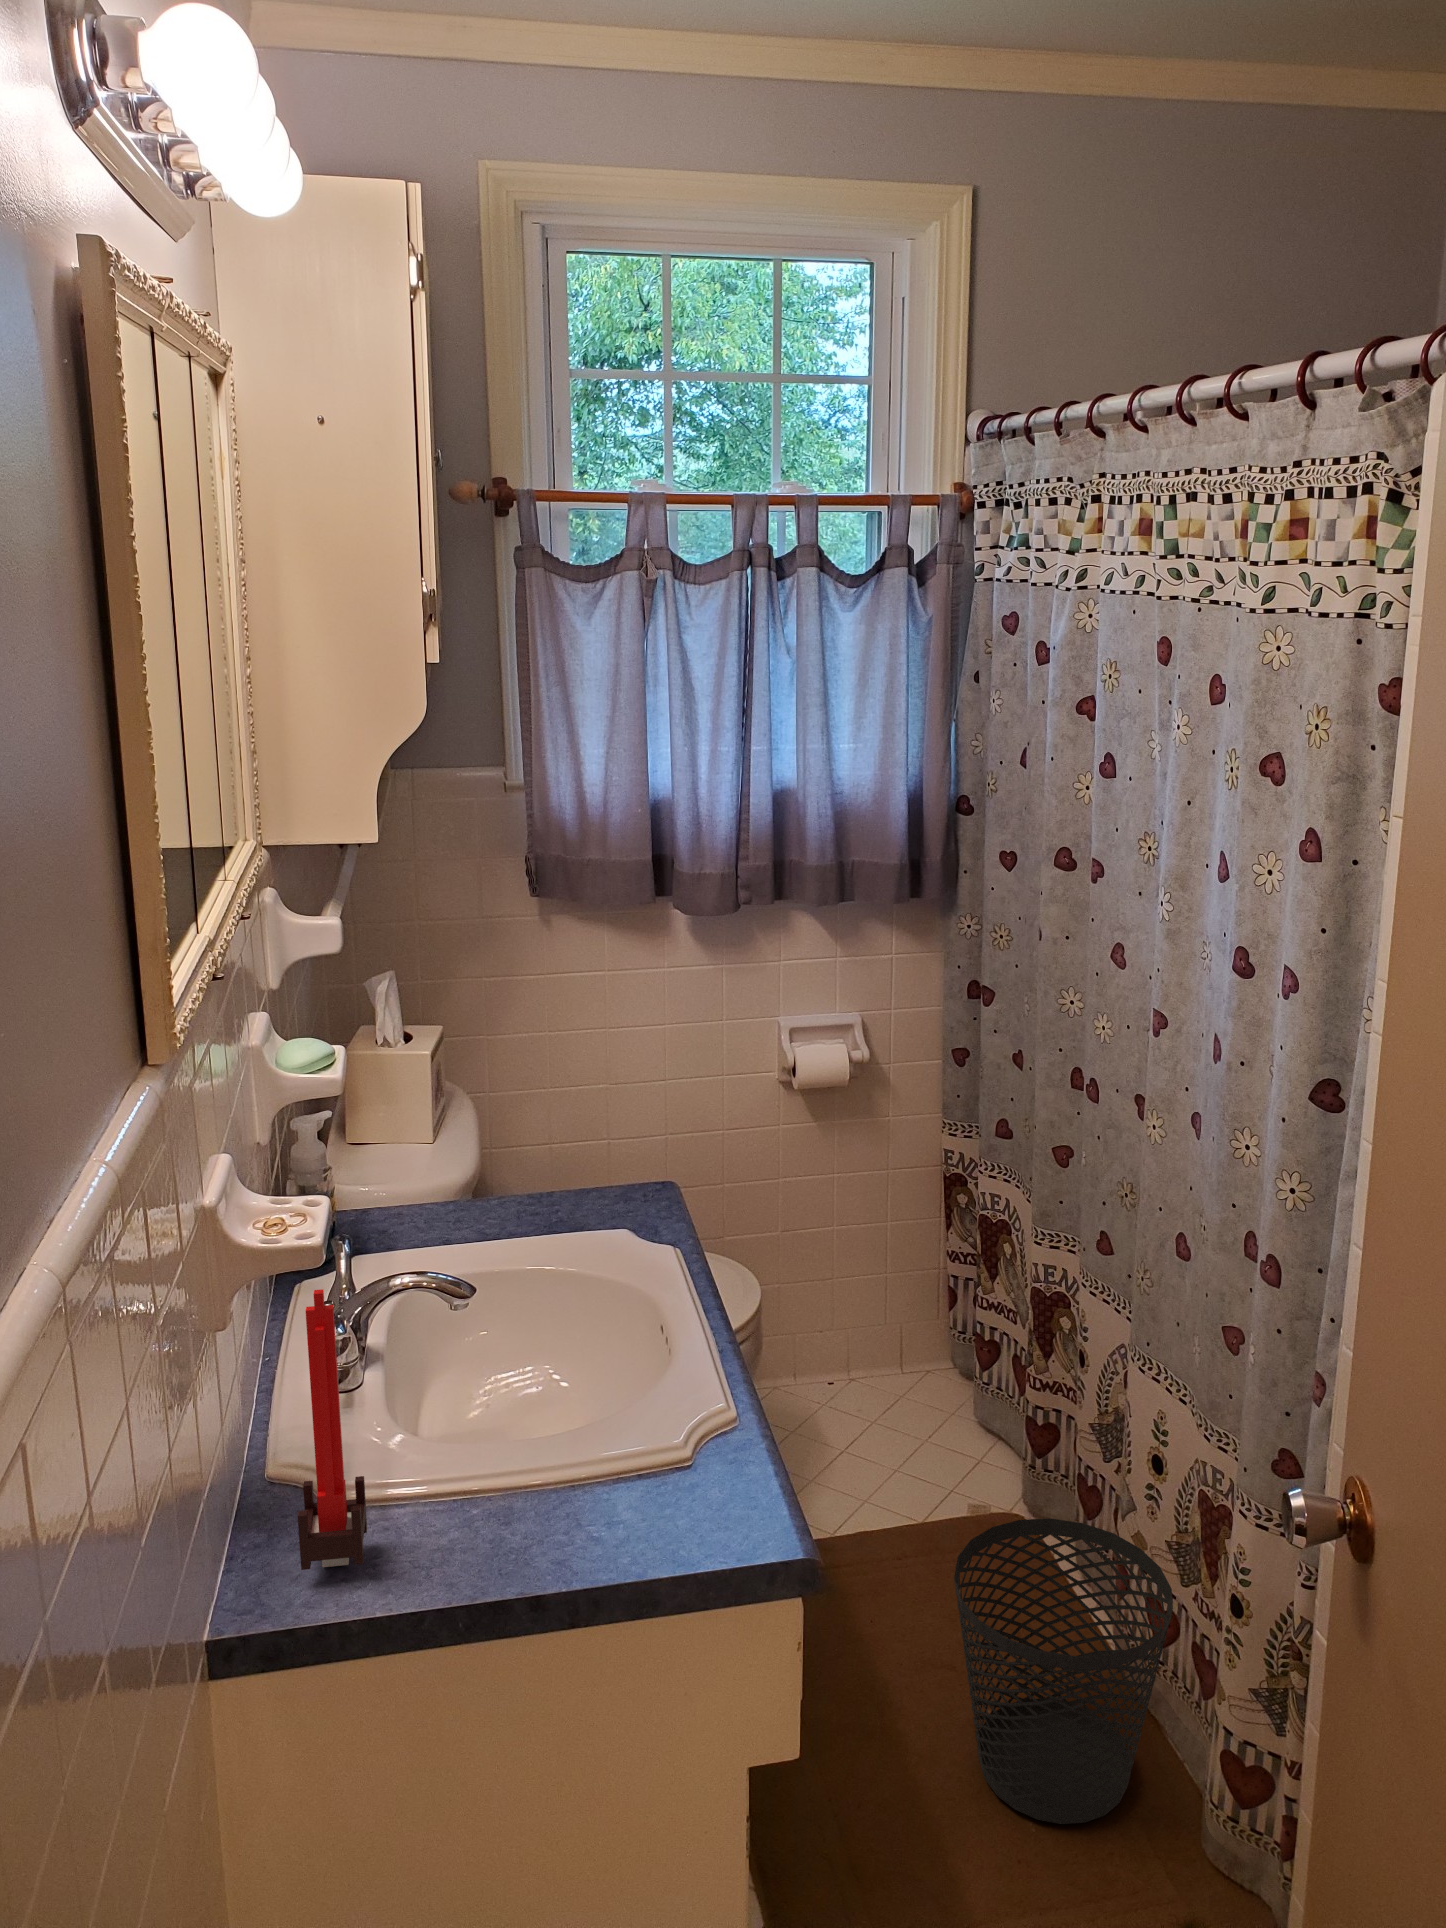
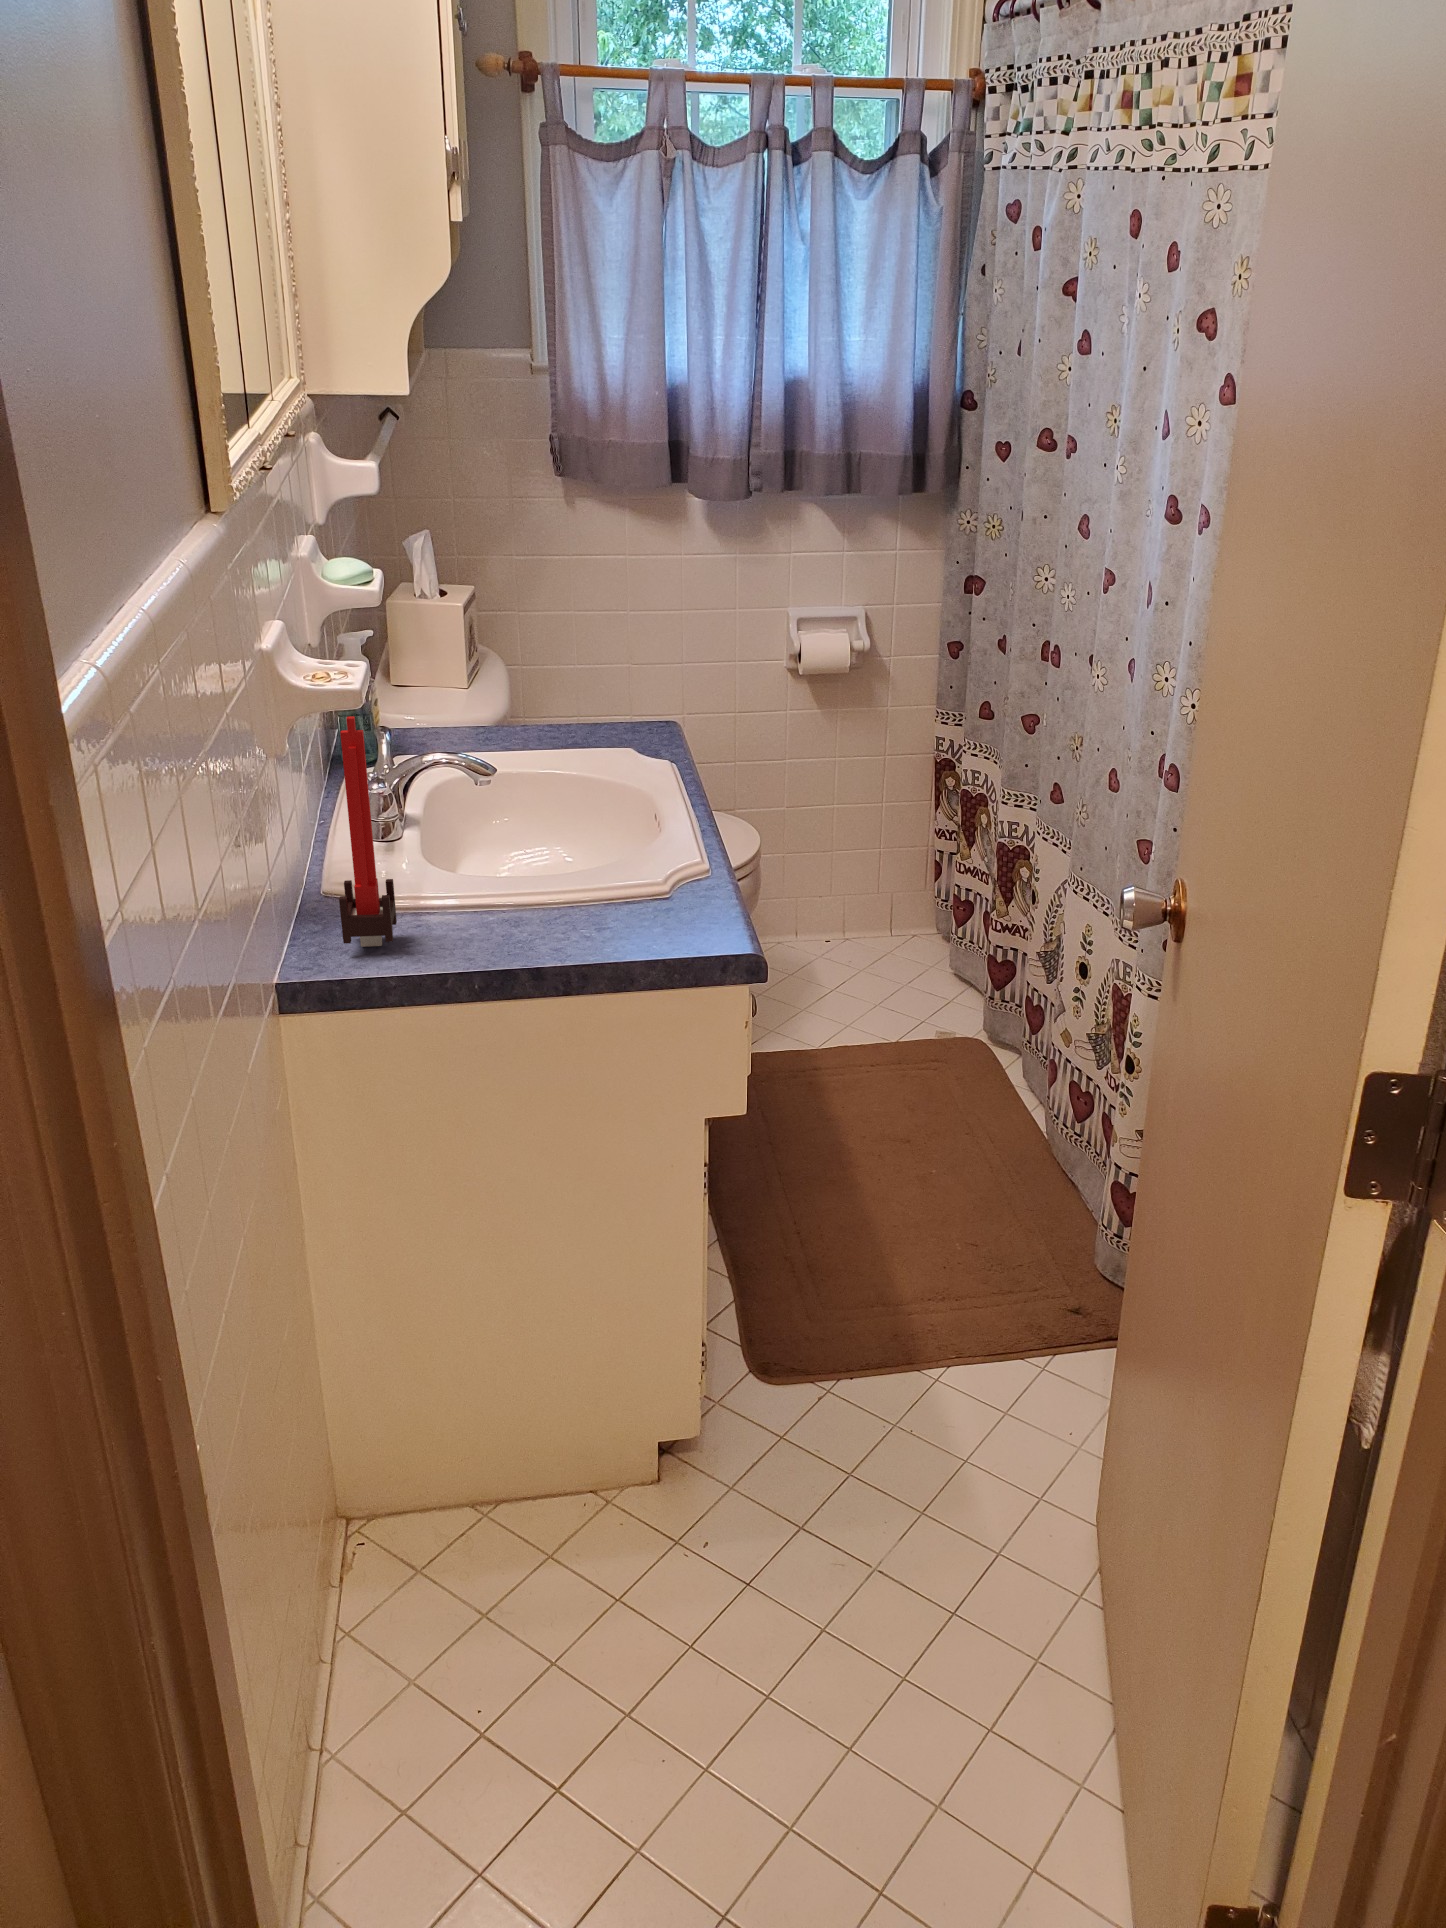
wastebasket: present [954,1519,1173,1824] -> none [902,1013,1084,1243]

